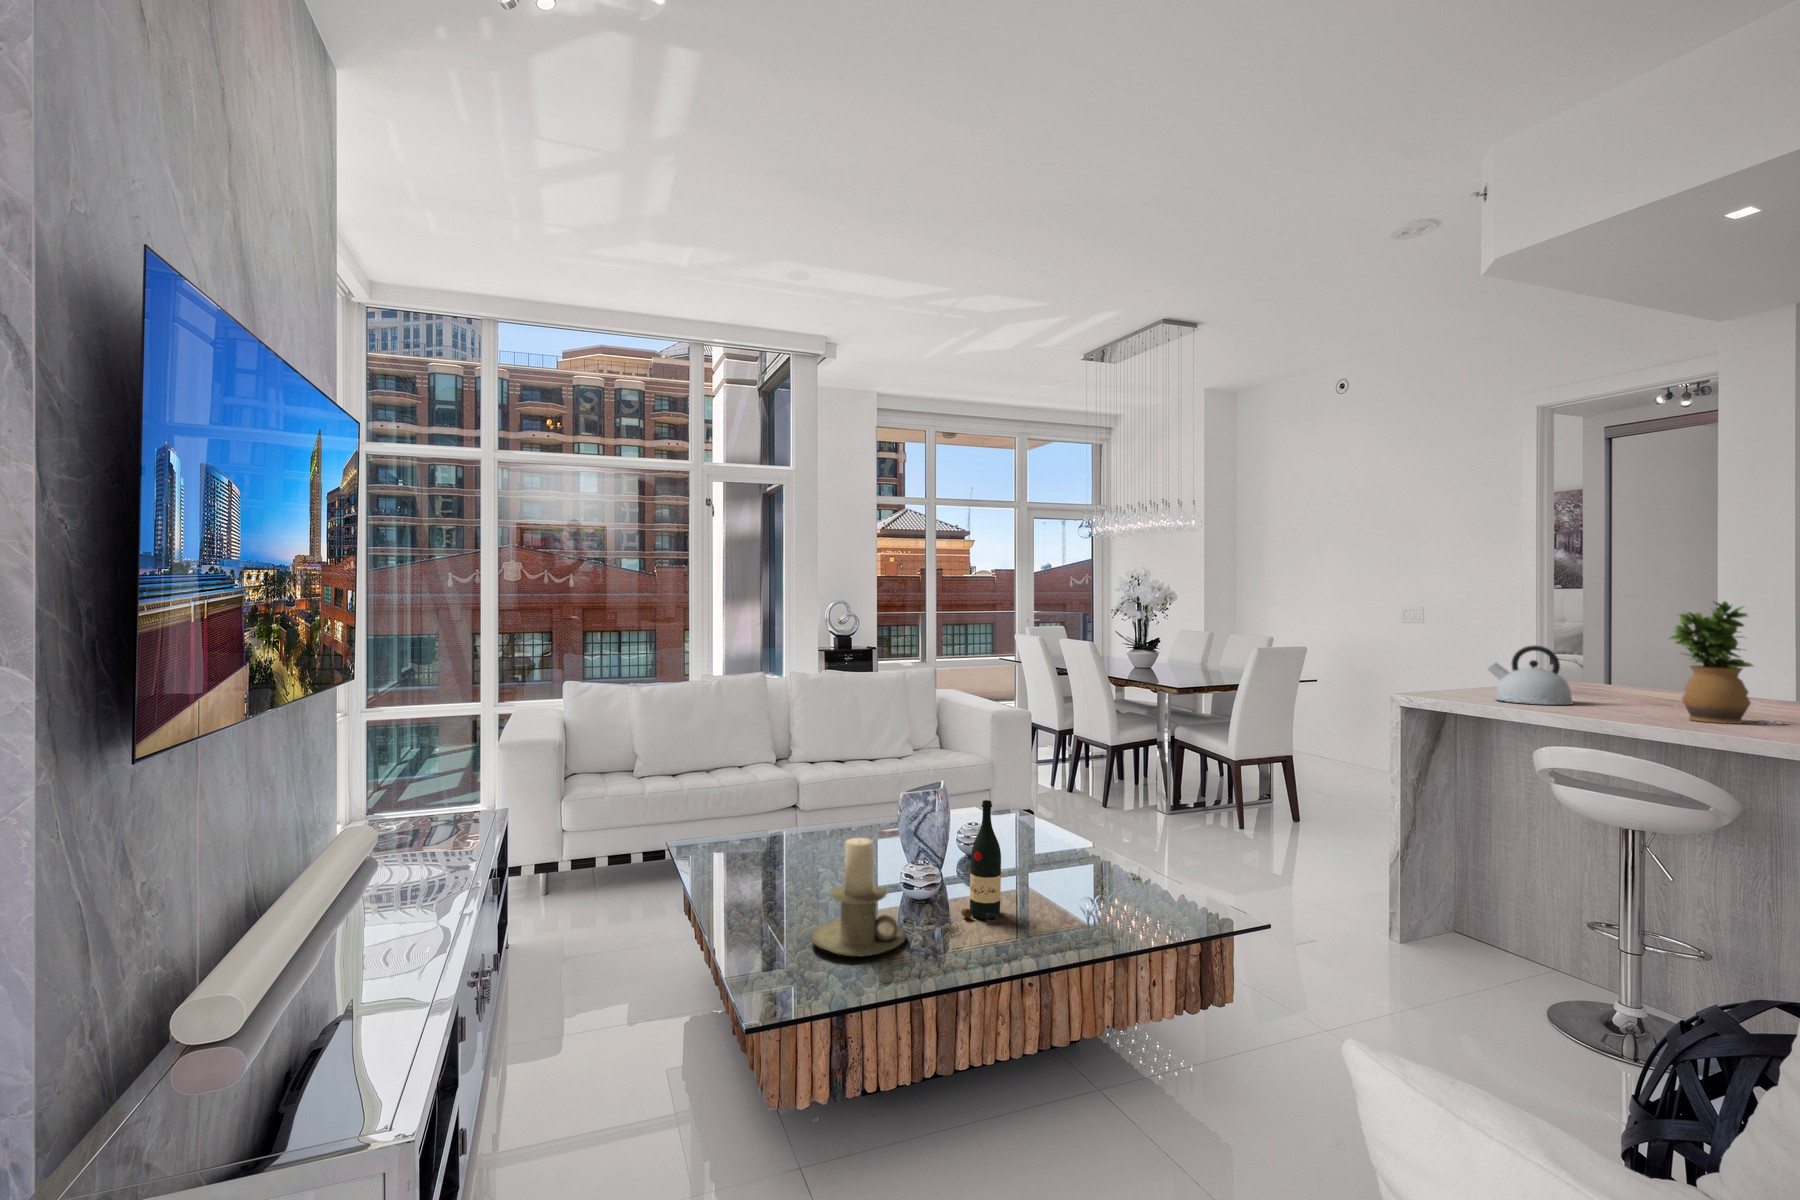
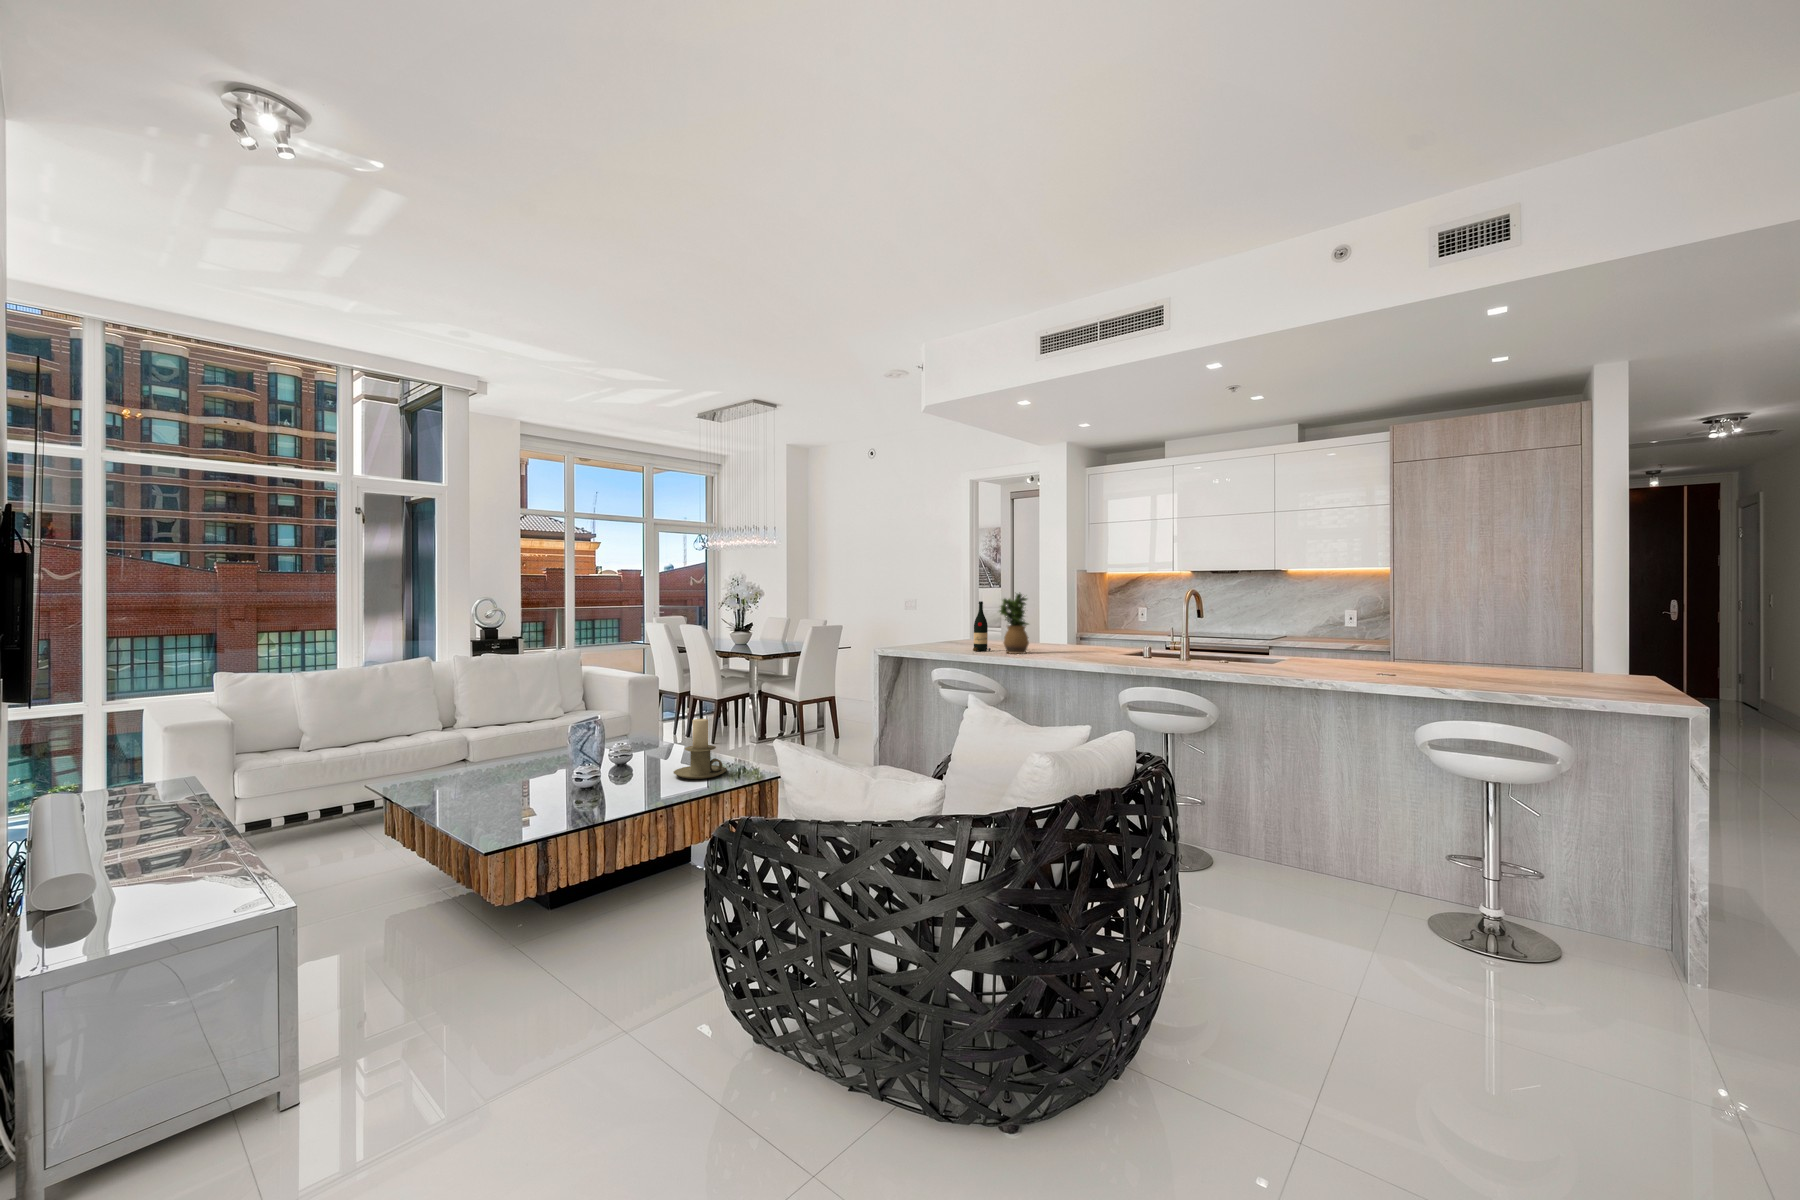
kettle: present [1488,645,1573,705] -> none [927,618,966,650]
wine bottle: present [961,800,1001,923] -> present [973,601,991,651]
candle holder: present [810,838,906,957] -> present [674,719,727,779]

